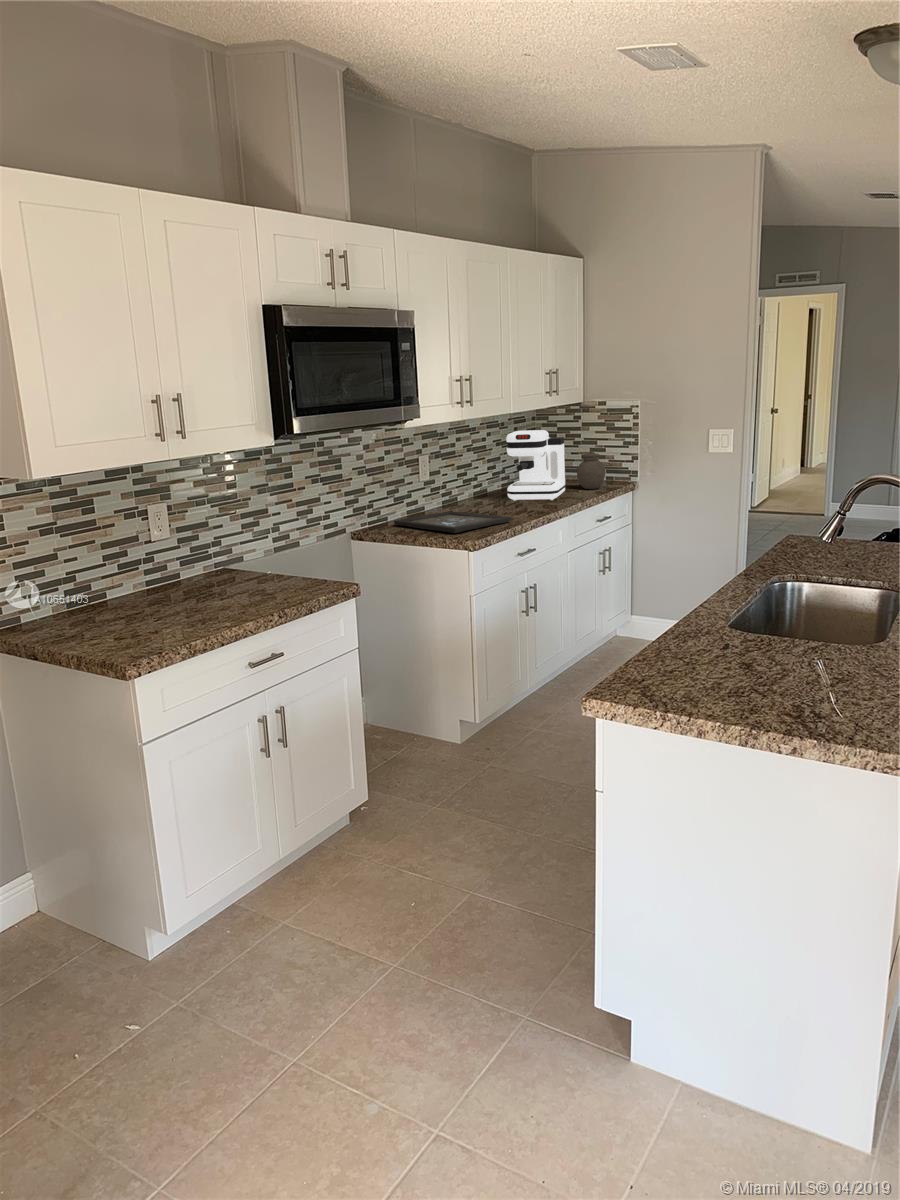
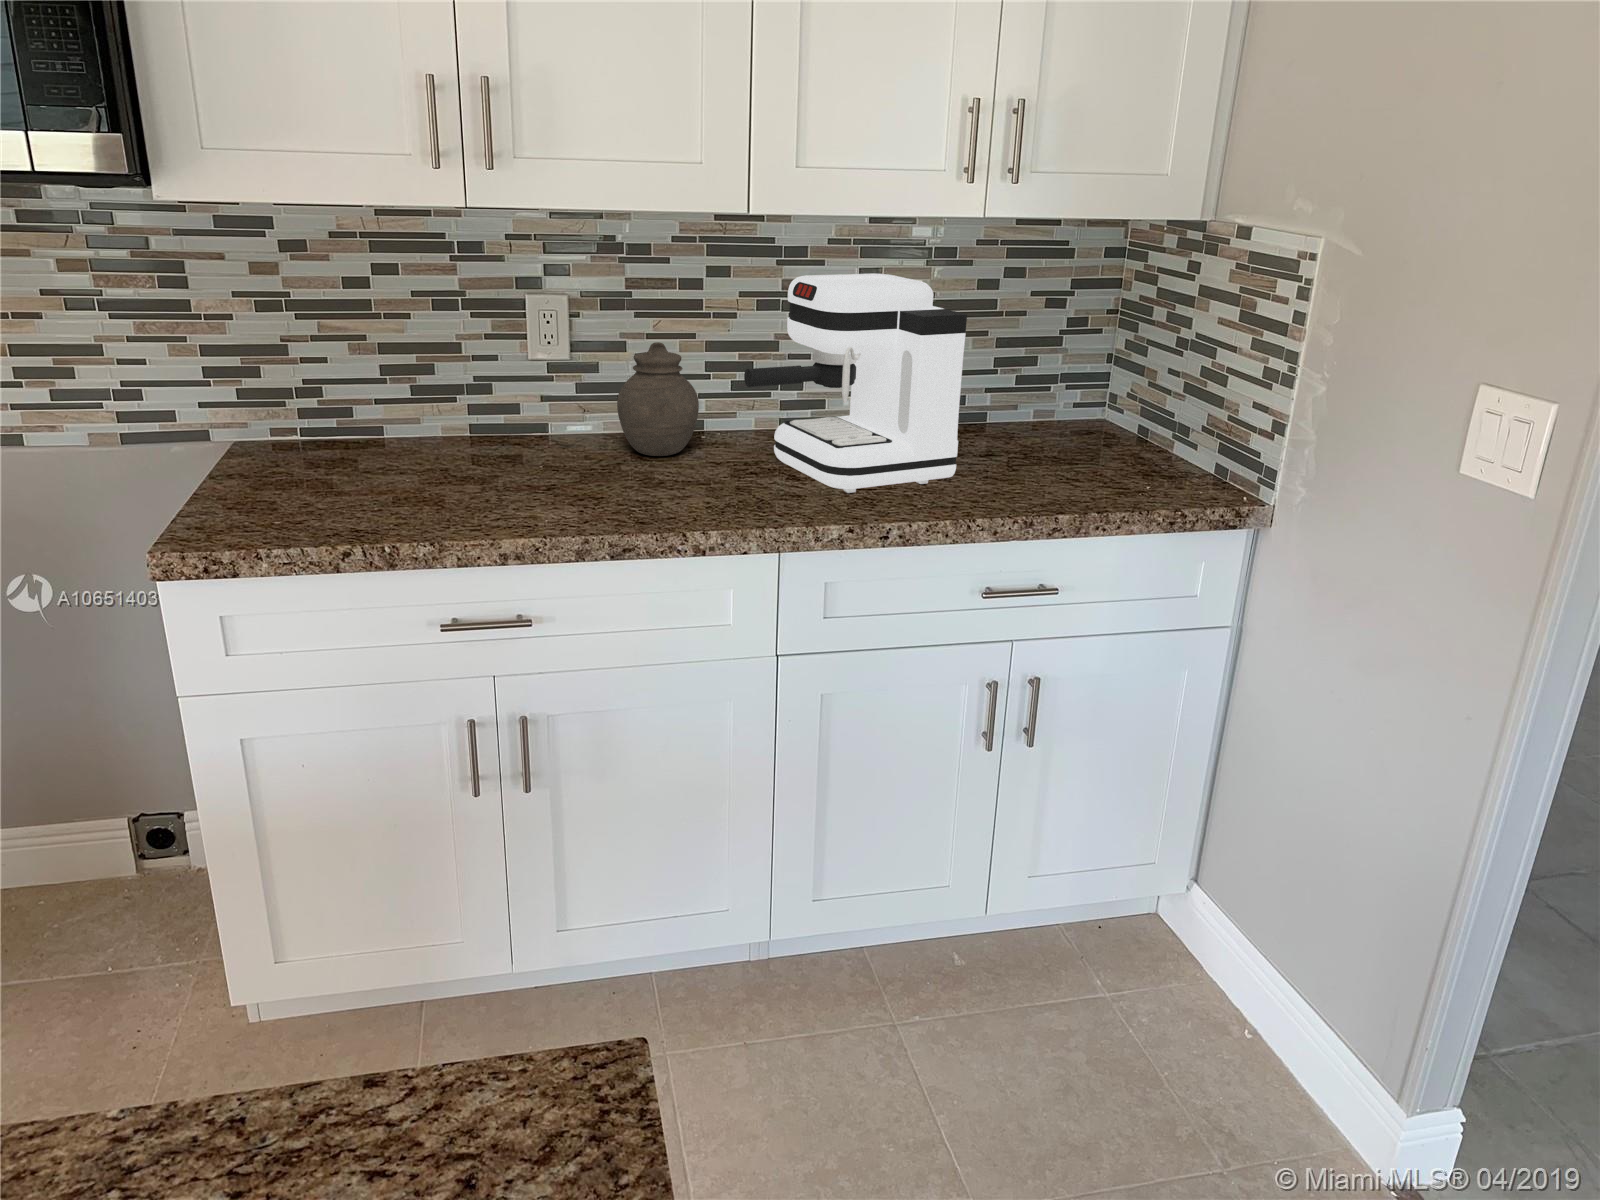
jar: present [577,450,605,489] -> present [617,342,699,456]
tray: present [394,511,512,533] -> none [259,440,547,522]

